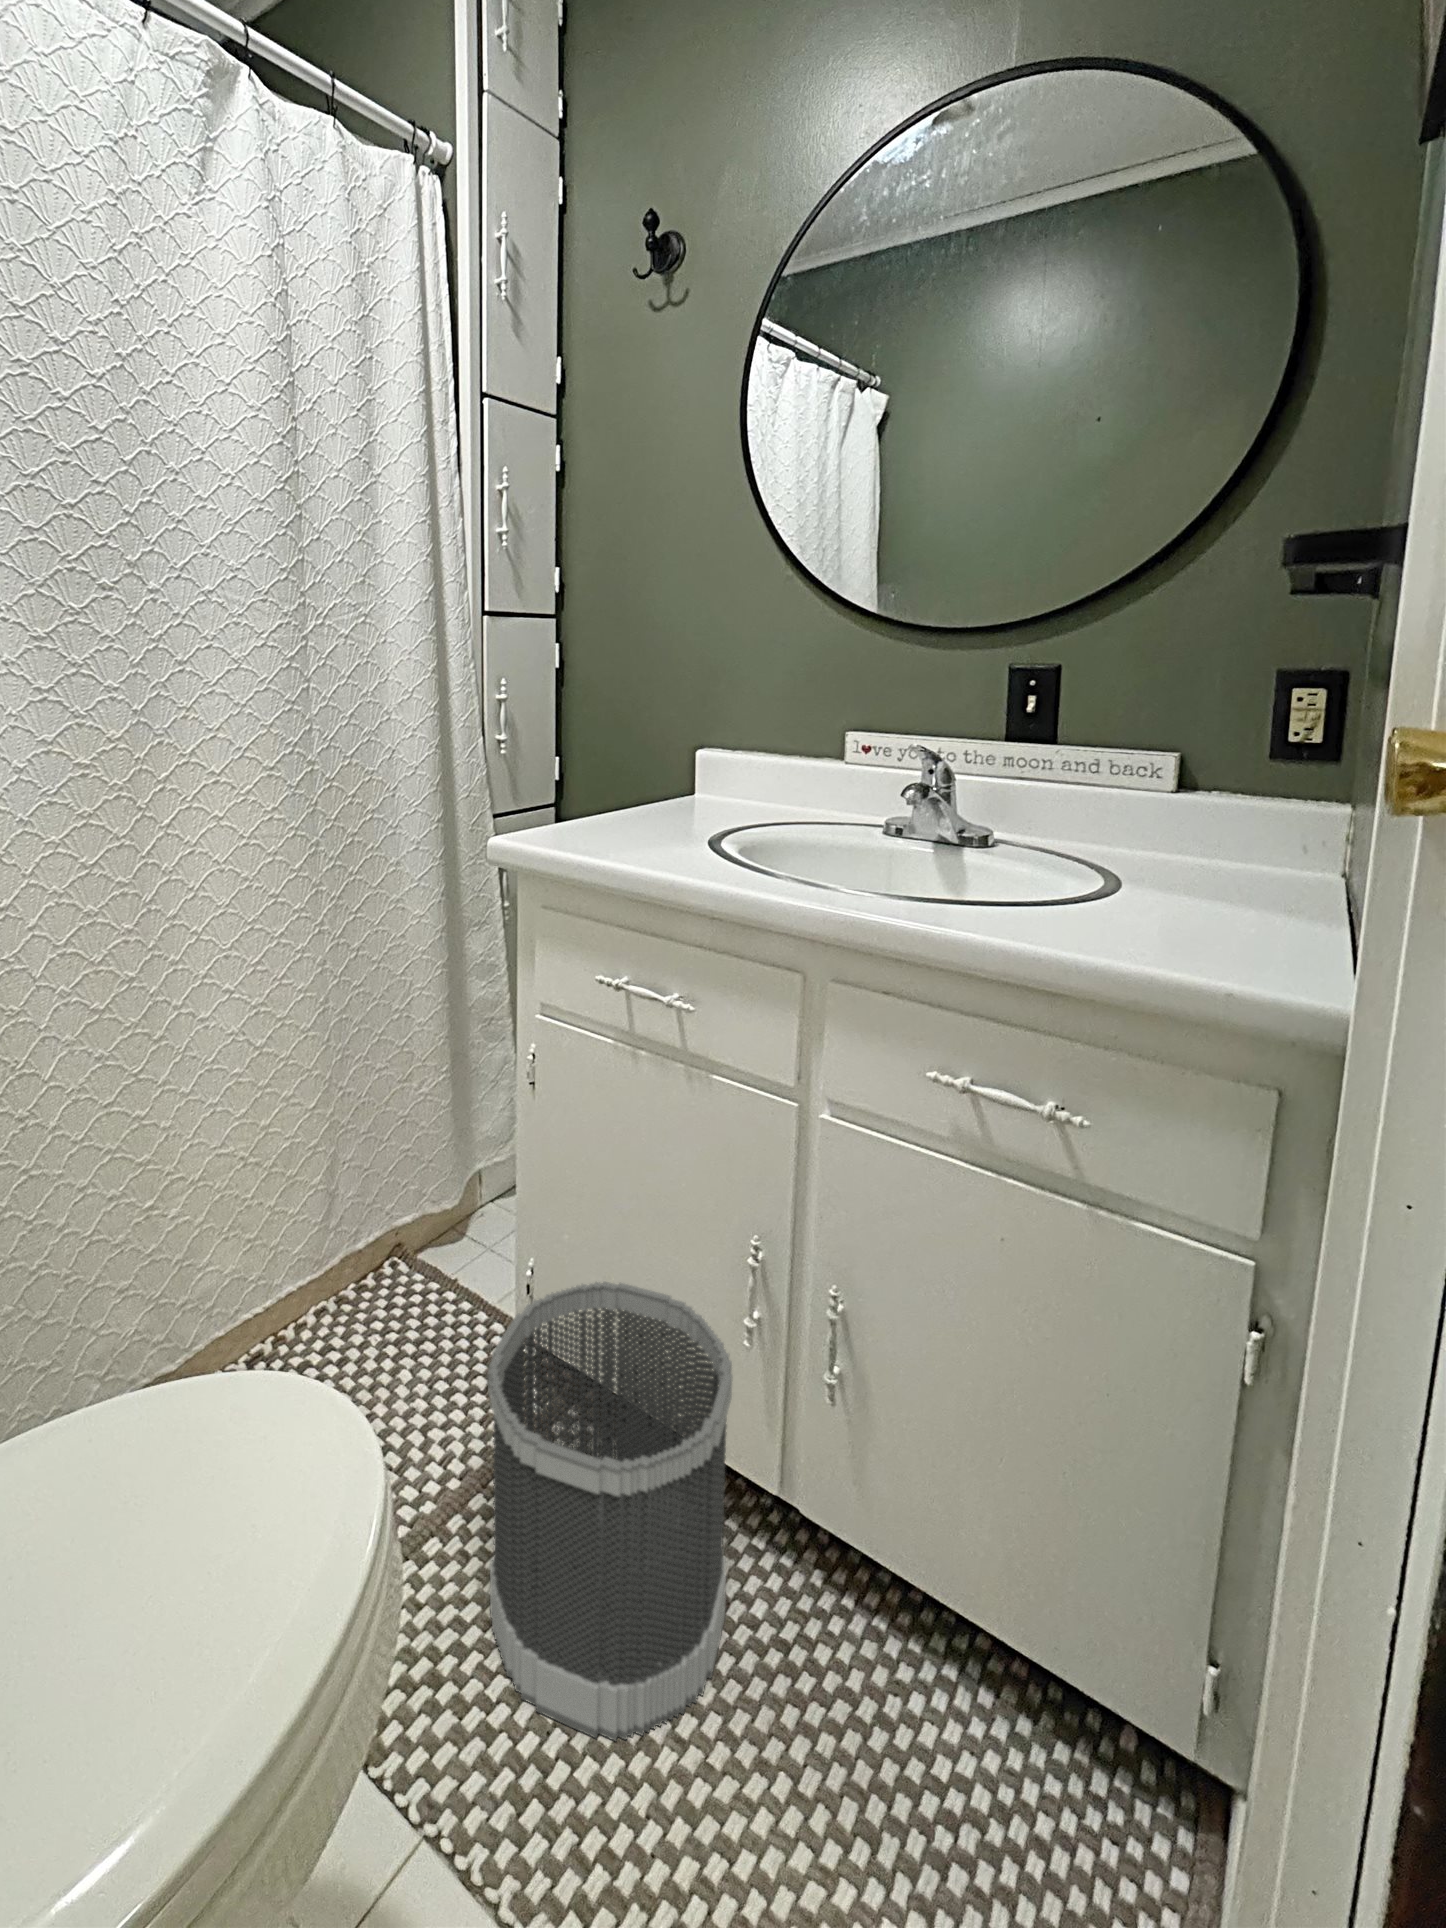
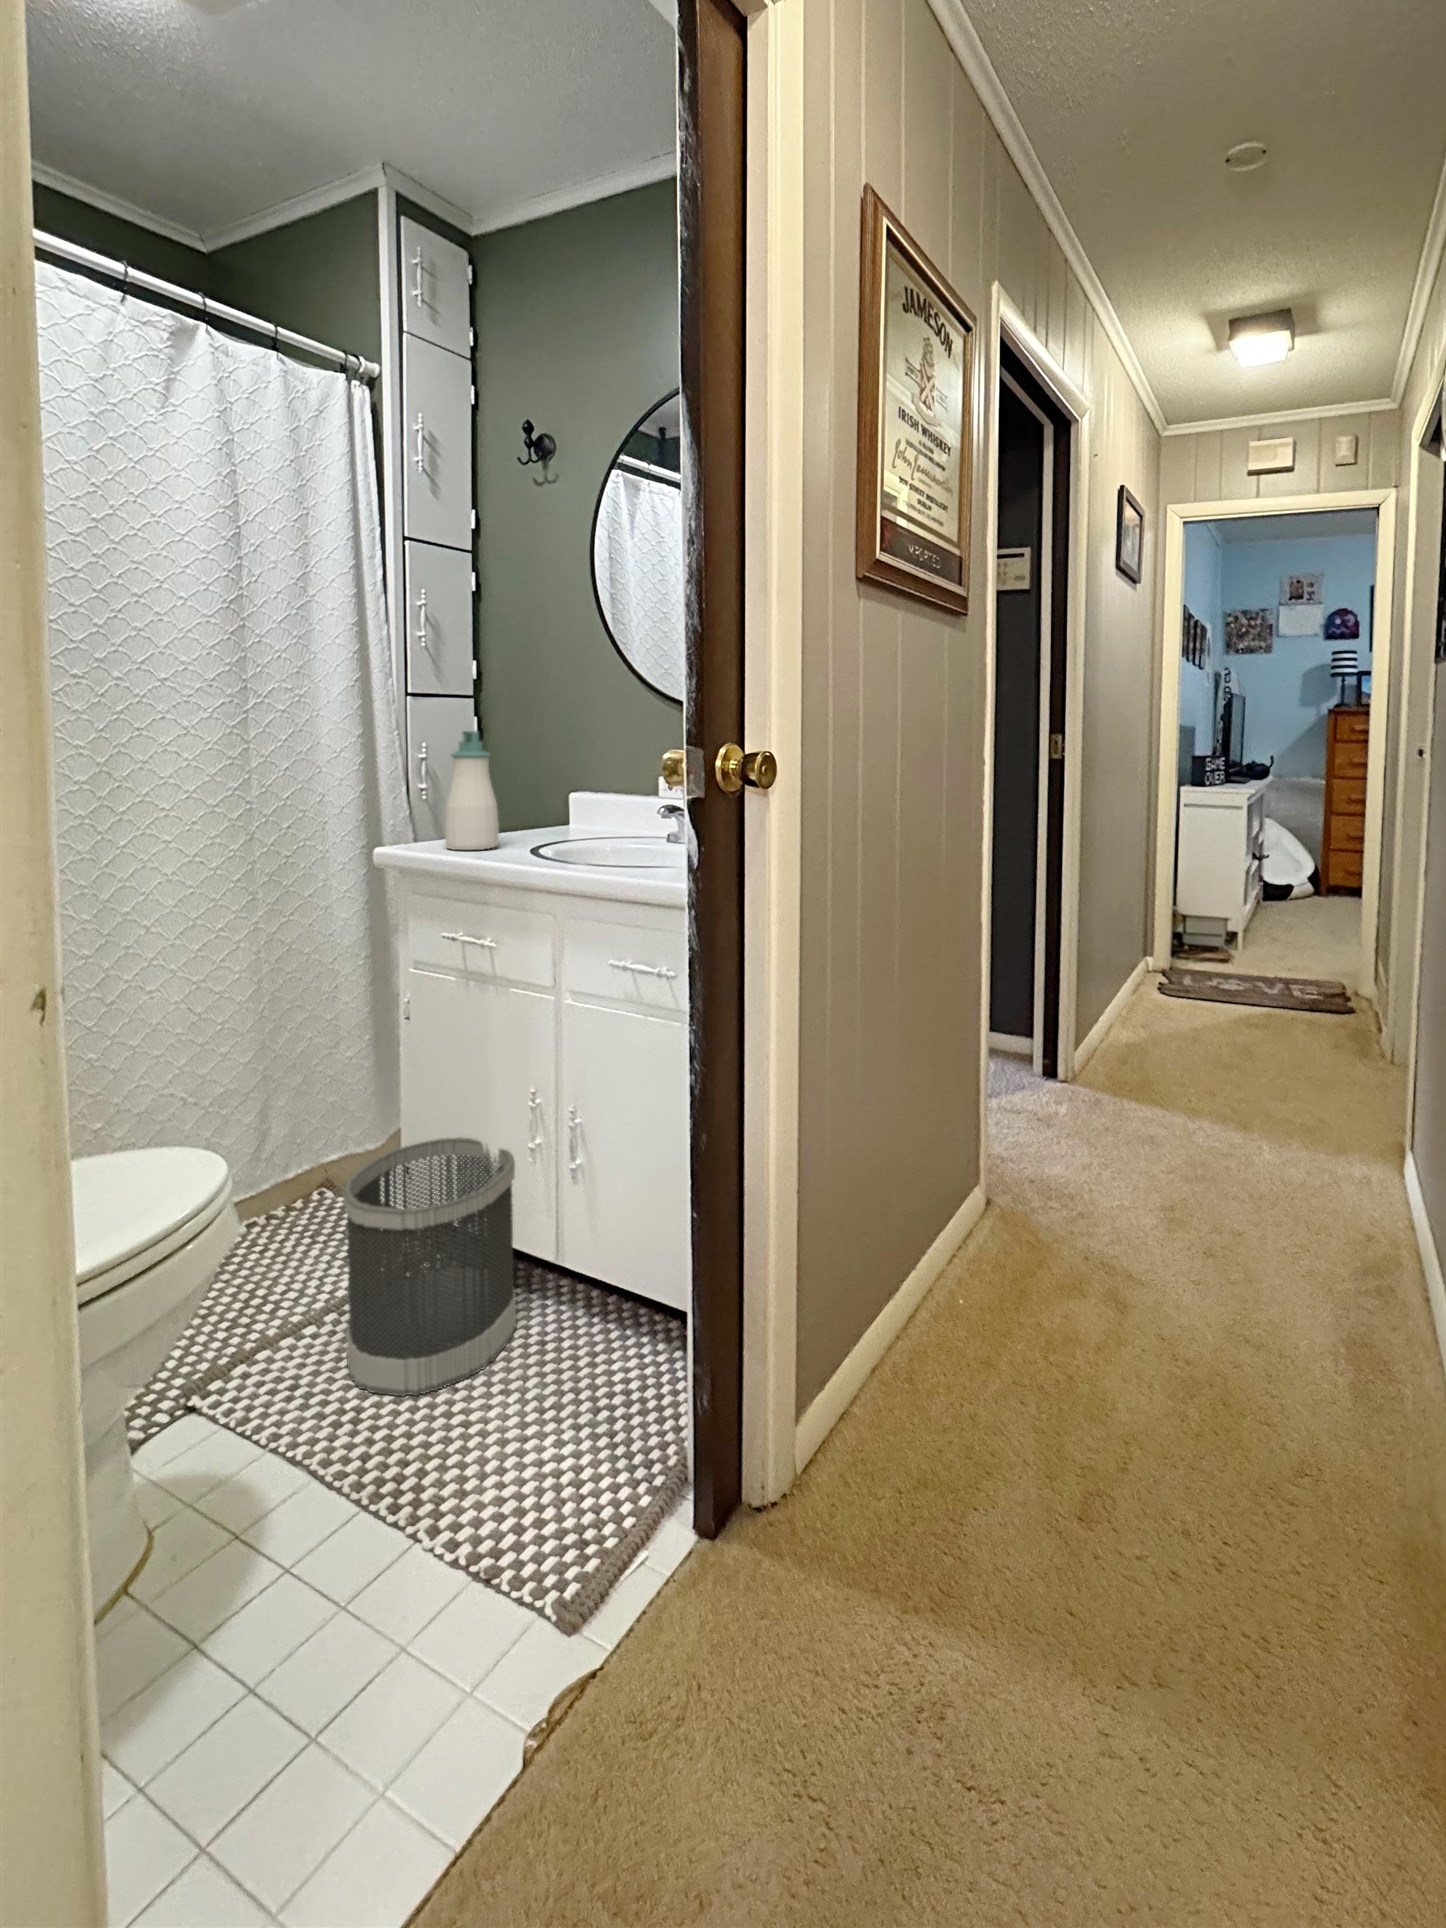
soap bottle: none [588,665,665,849] -> present [445,731,499,850]

